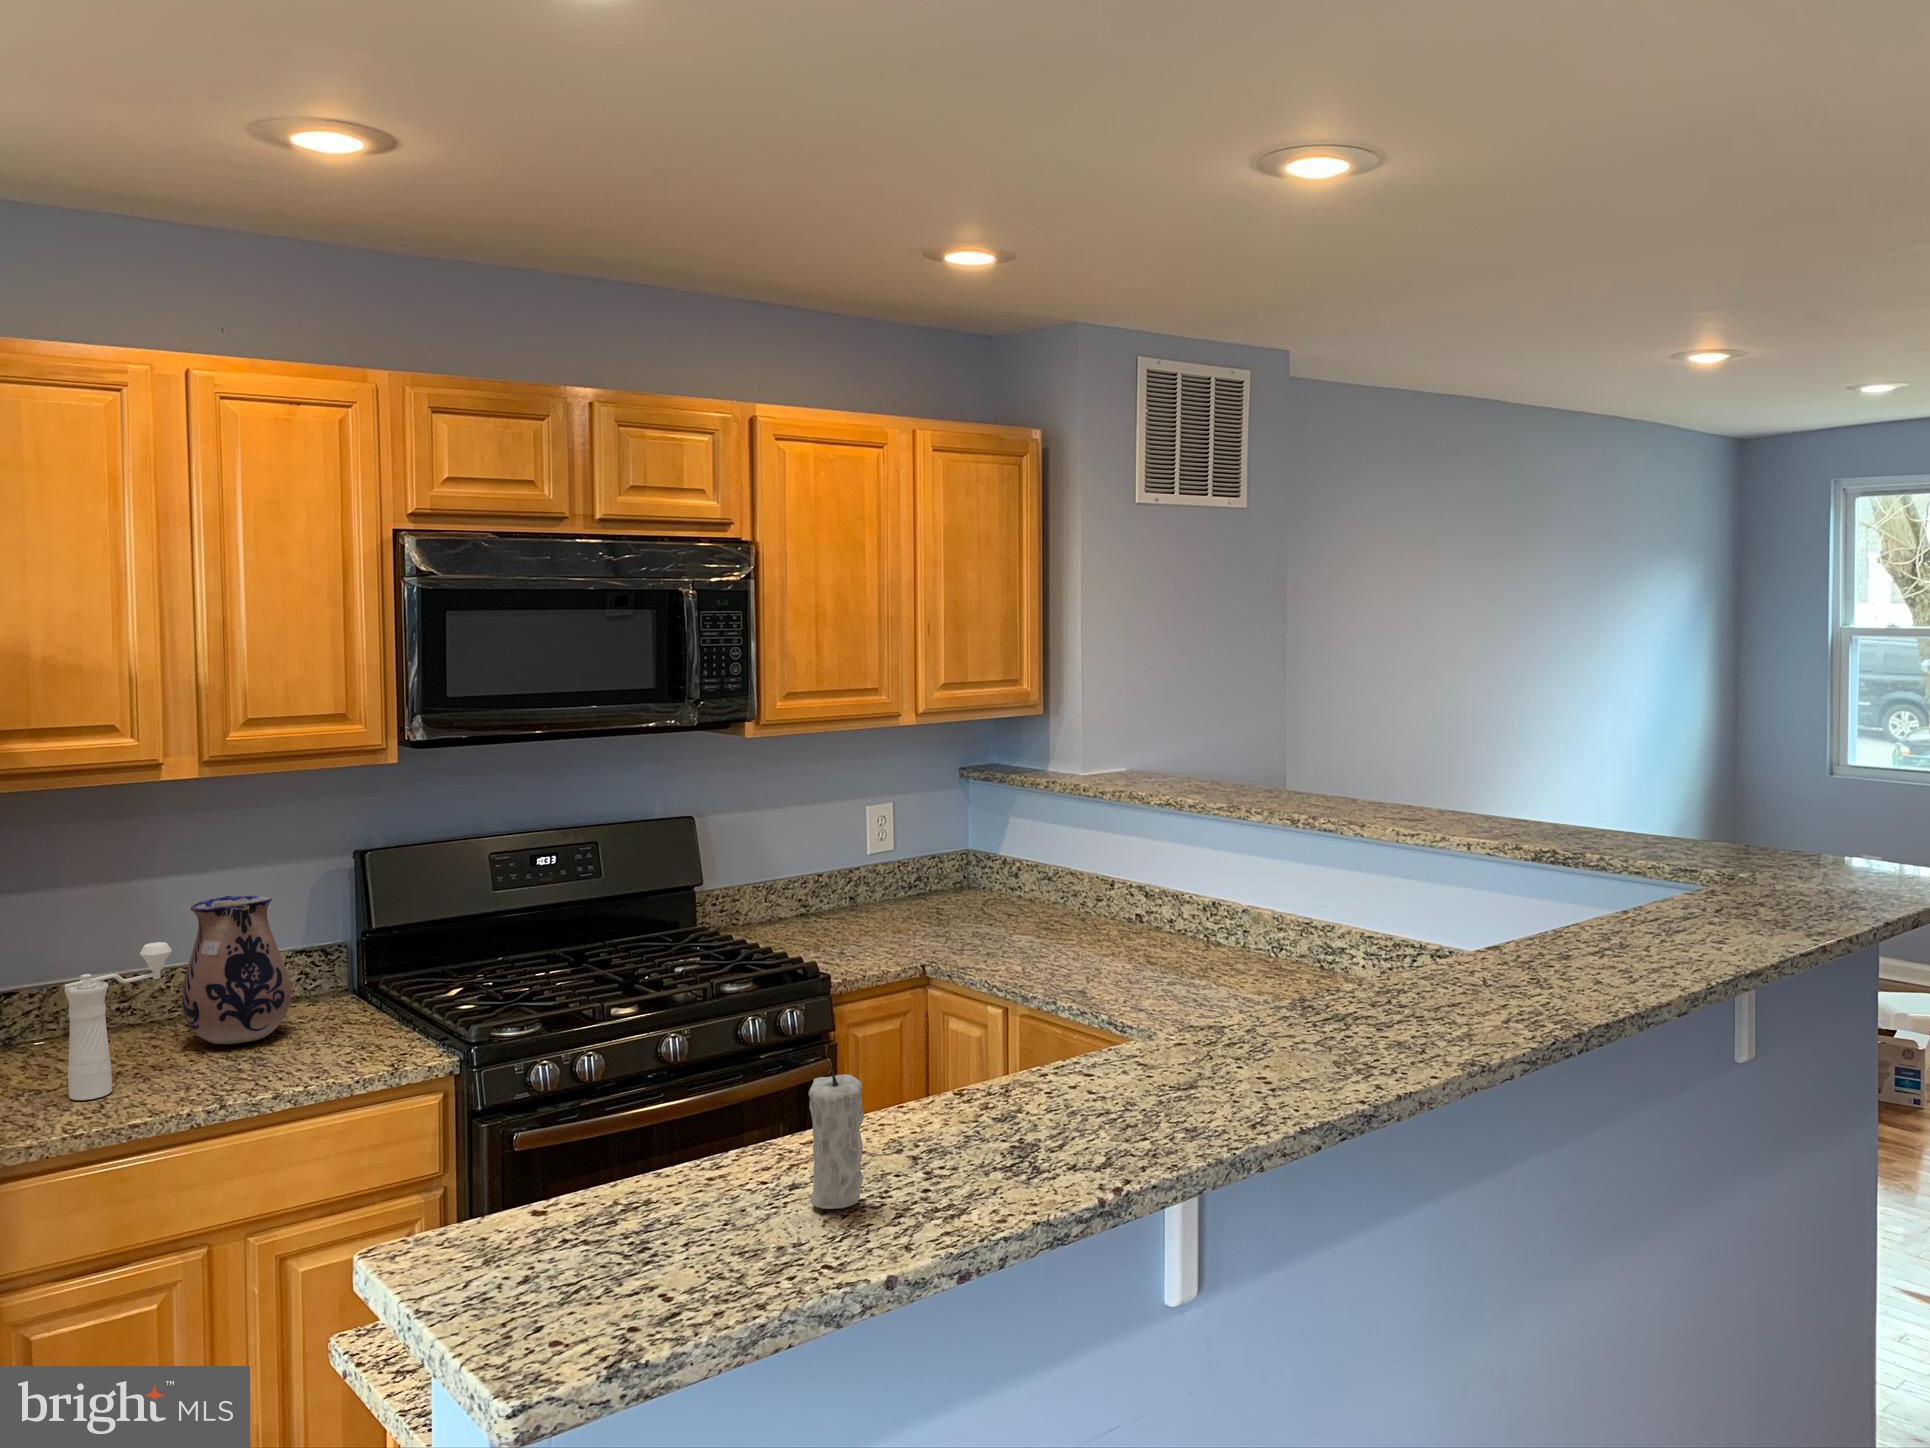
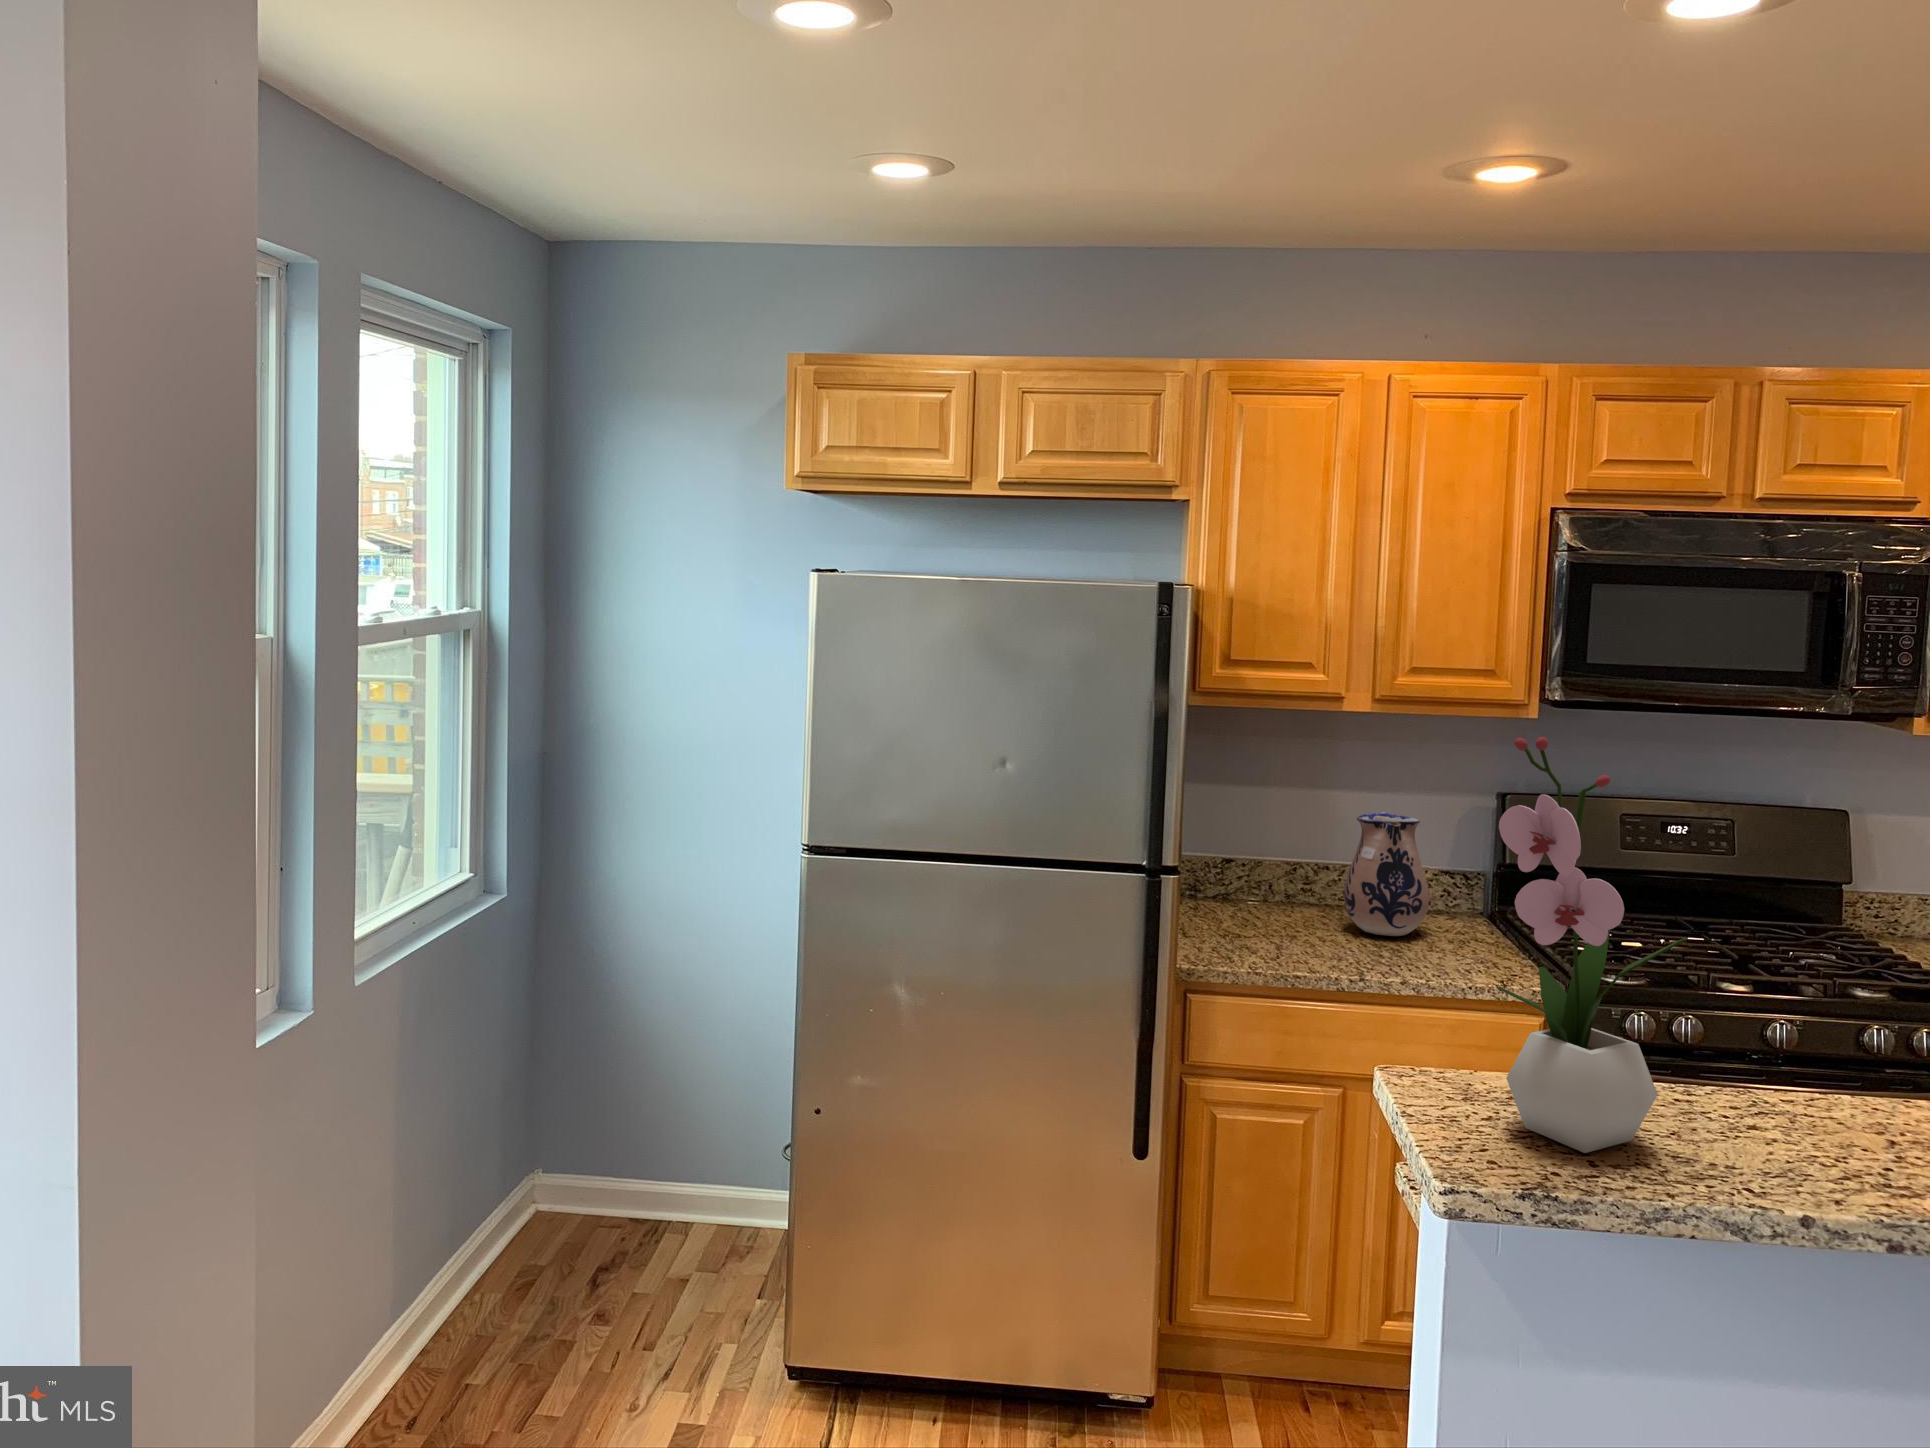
flower arrangement: none [517,785,729,1287] -> present [1497,737,1687,1153]
pepper mill: present [64,942,172,1100] -> none [1257,840,1338,951]
candle: present [809,1058,864,1209] -> none [1760,1012,1825,1157]

